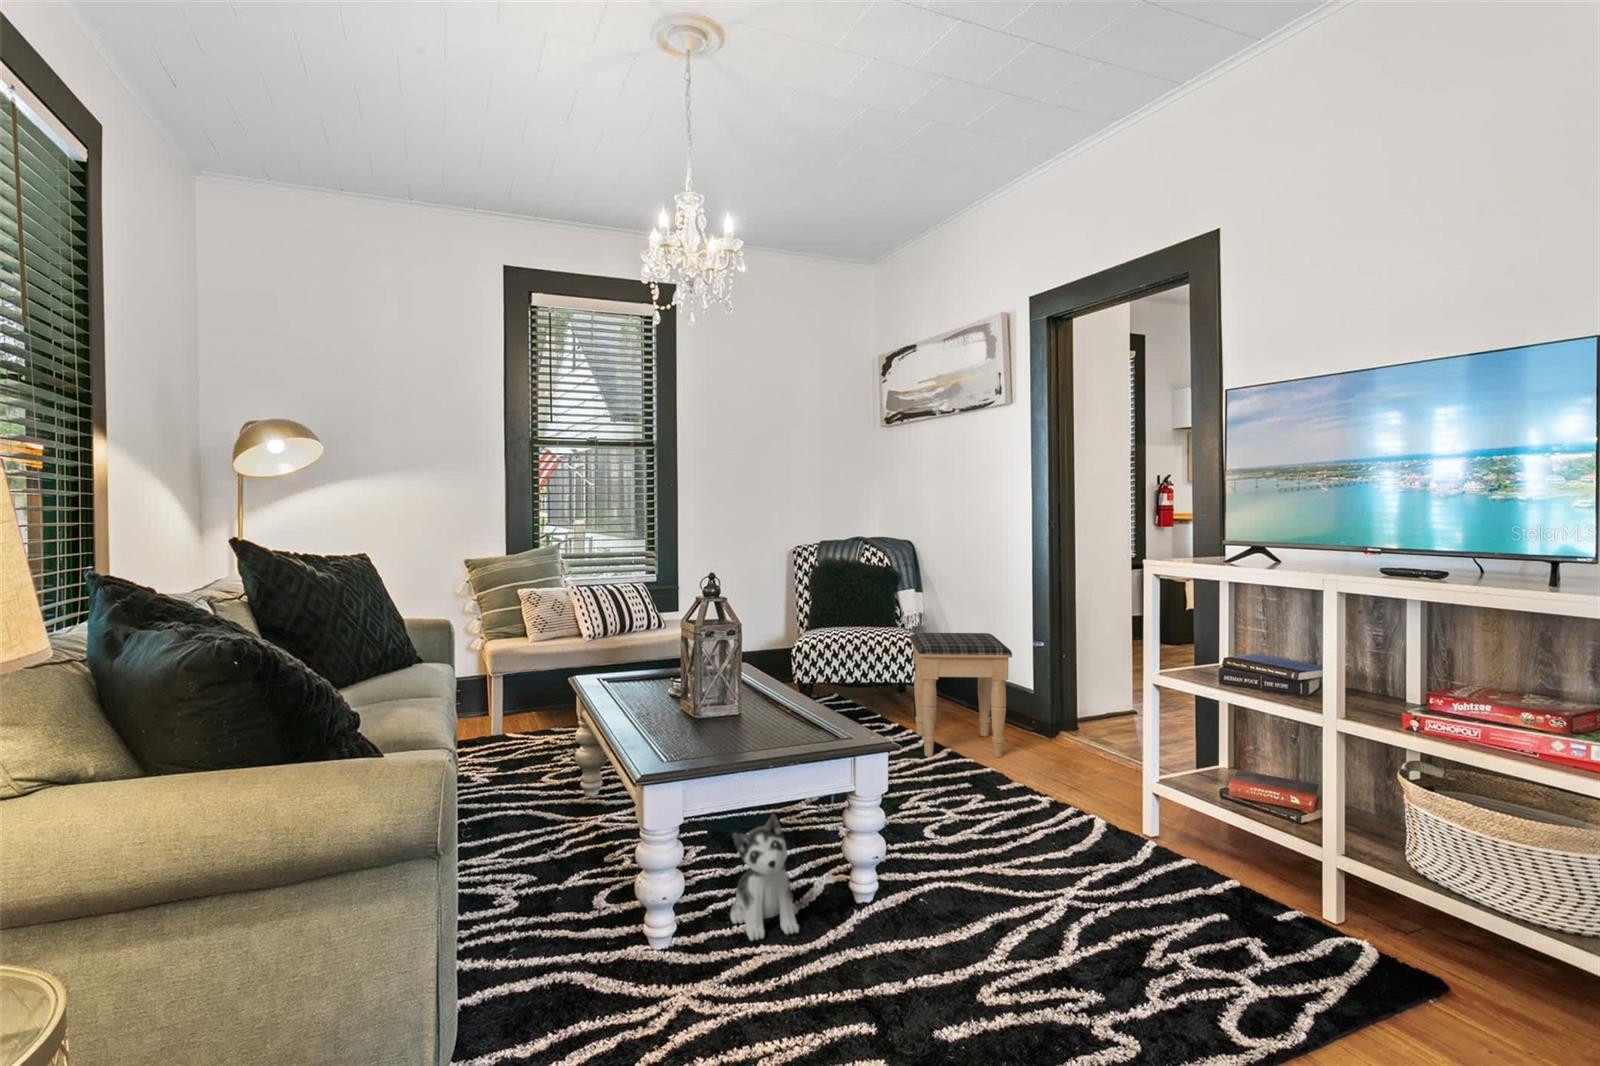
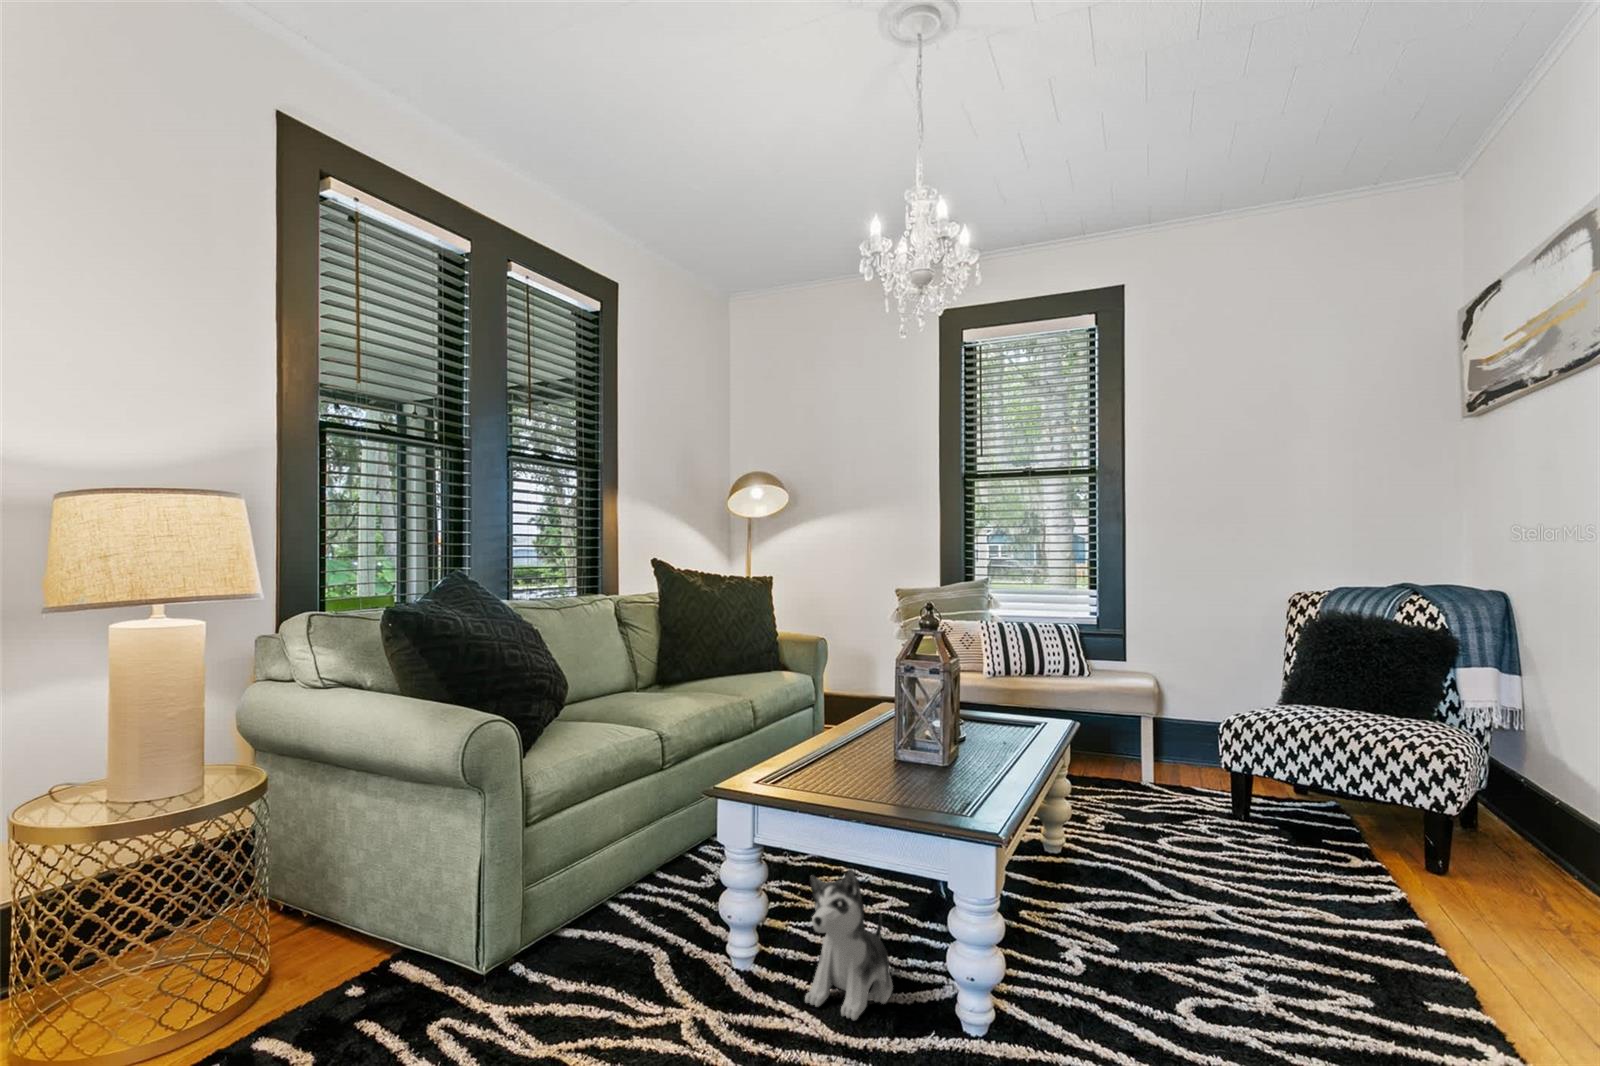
footstool: present [910,633,1012,757] -> none [1337,725,1556,966]

